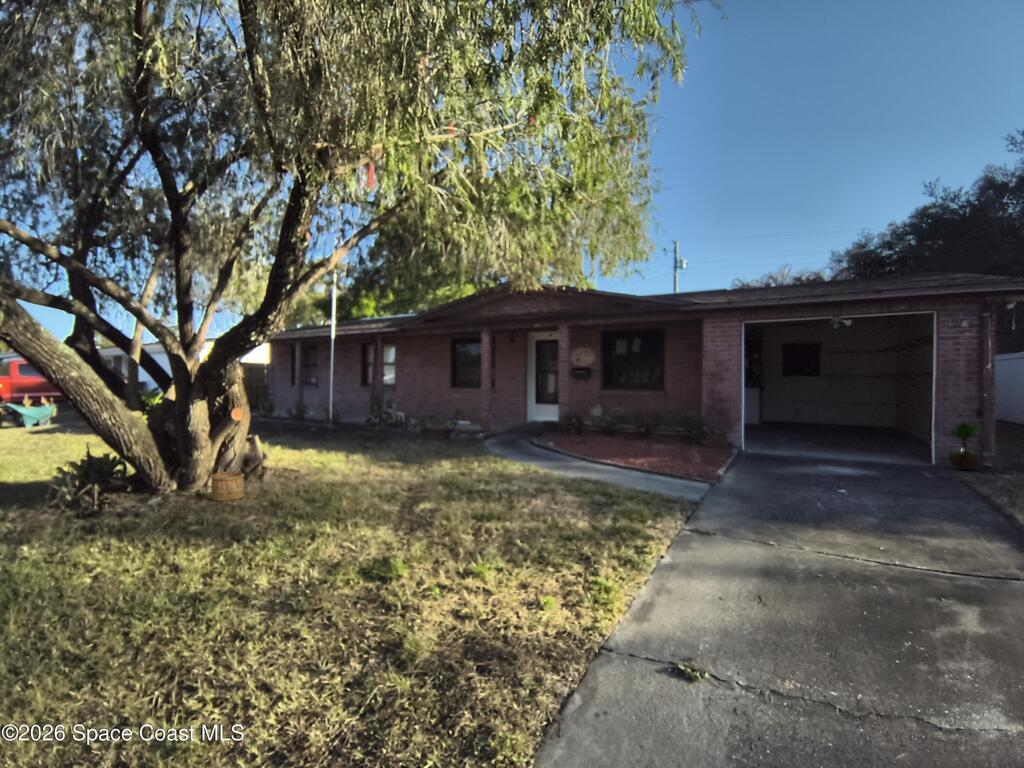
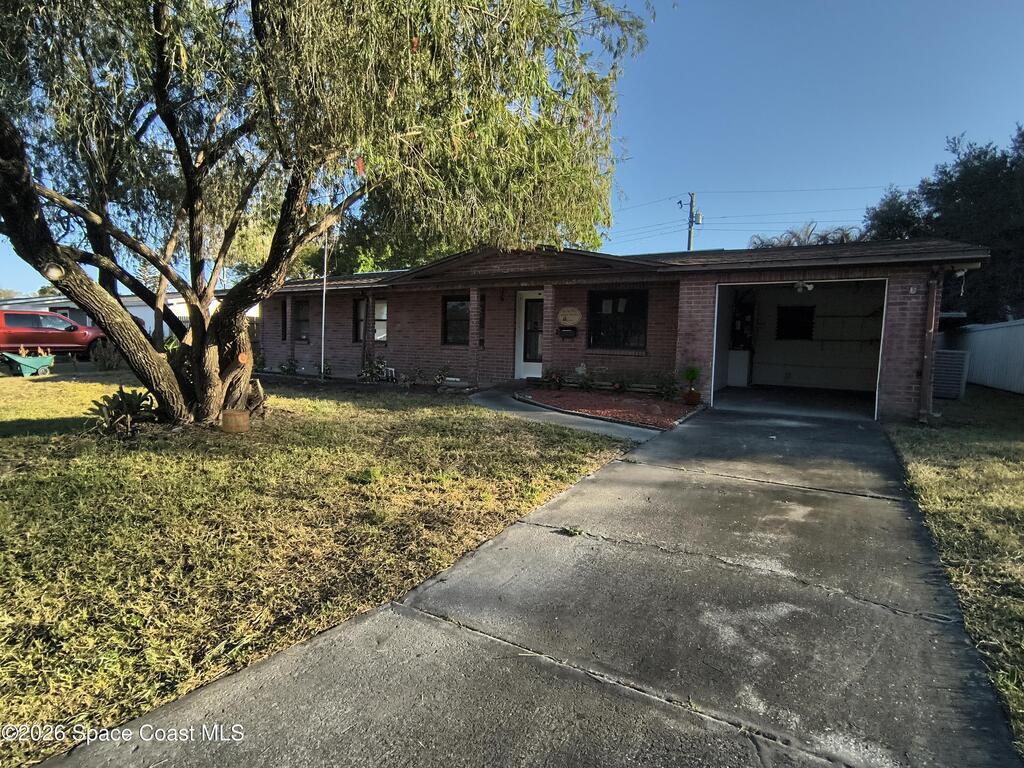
potted tree: present [948,420,982,470] -> present [680,366,701,404]

